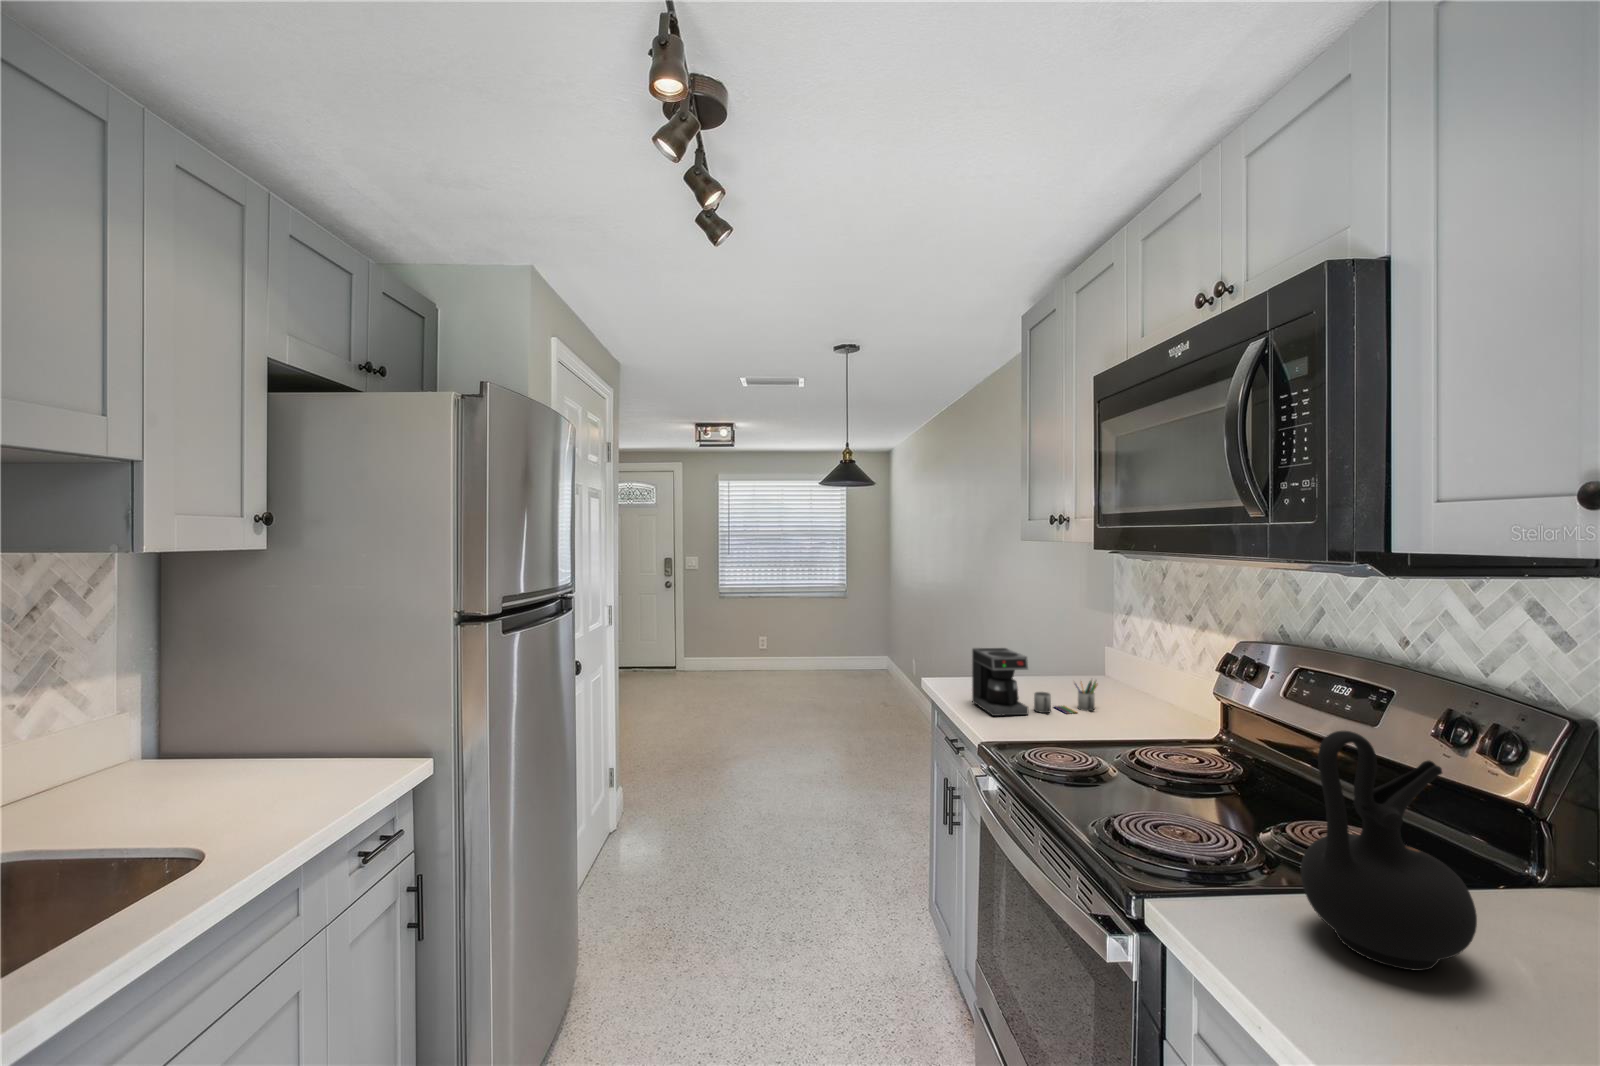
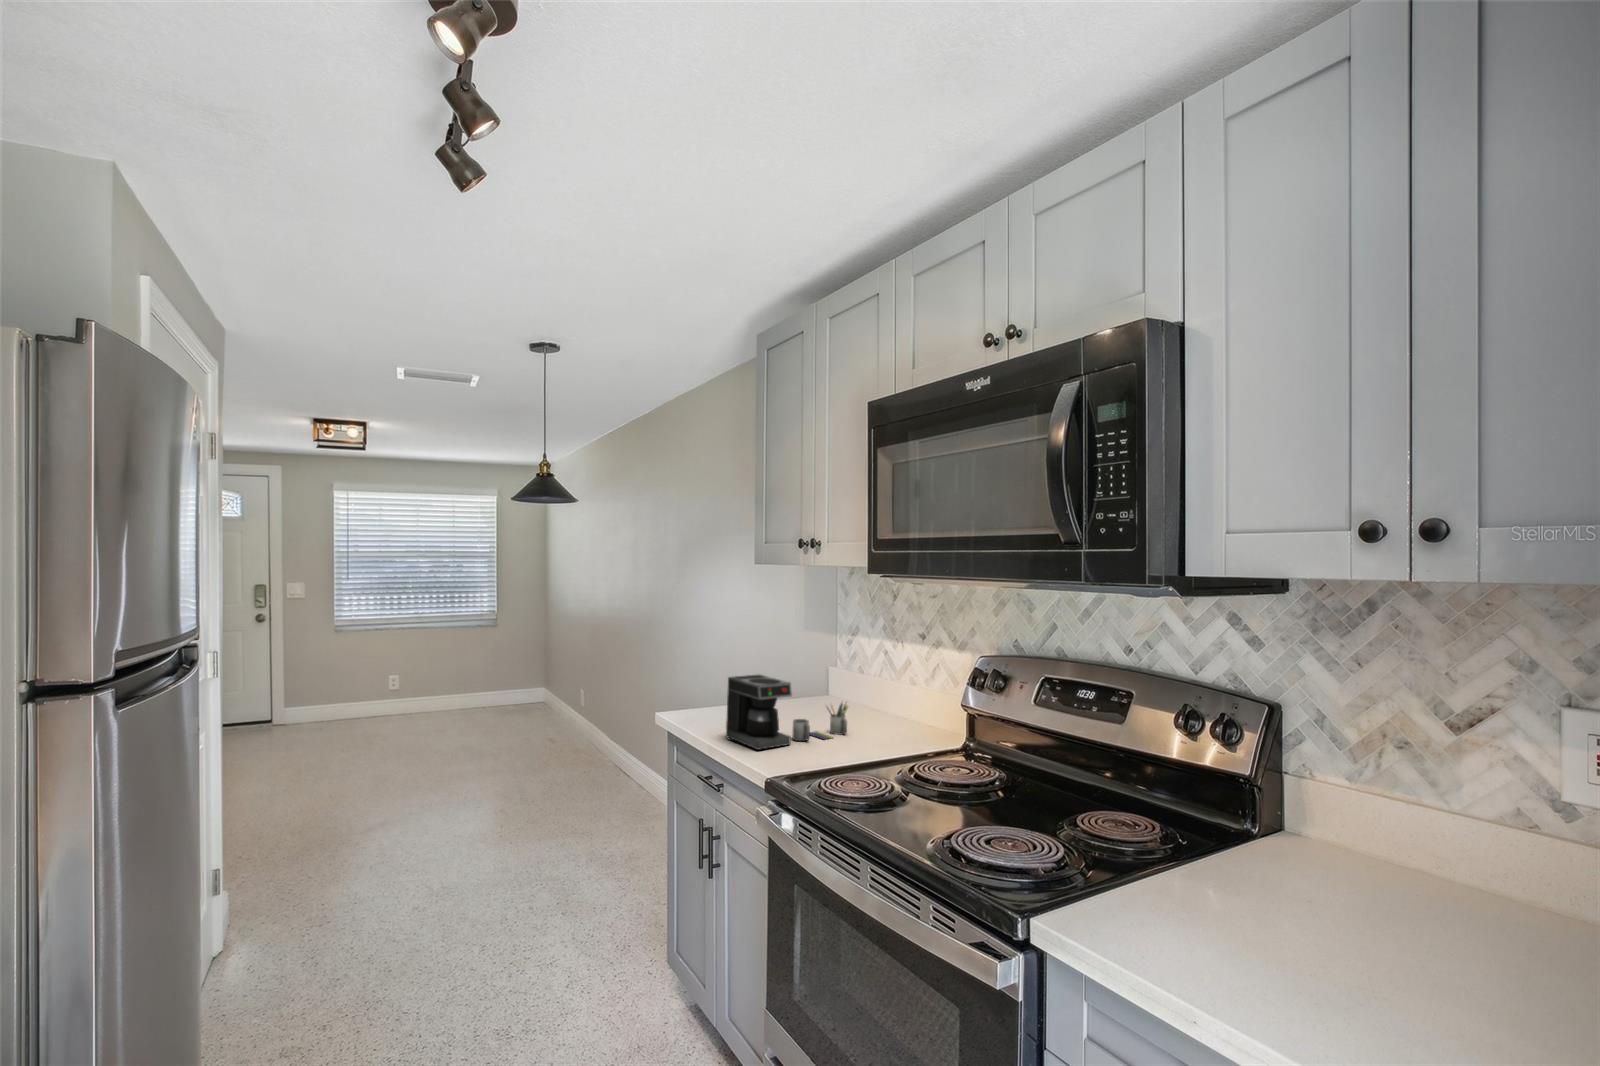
ceramic jug: present [1301,731,1477,971] -> none [1153,727,1285,930]

